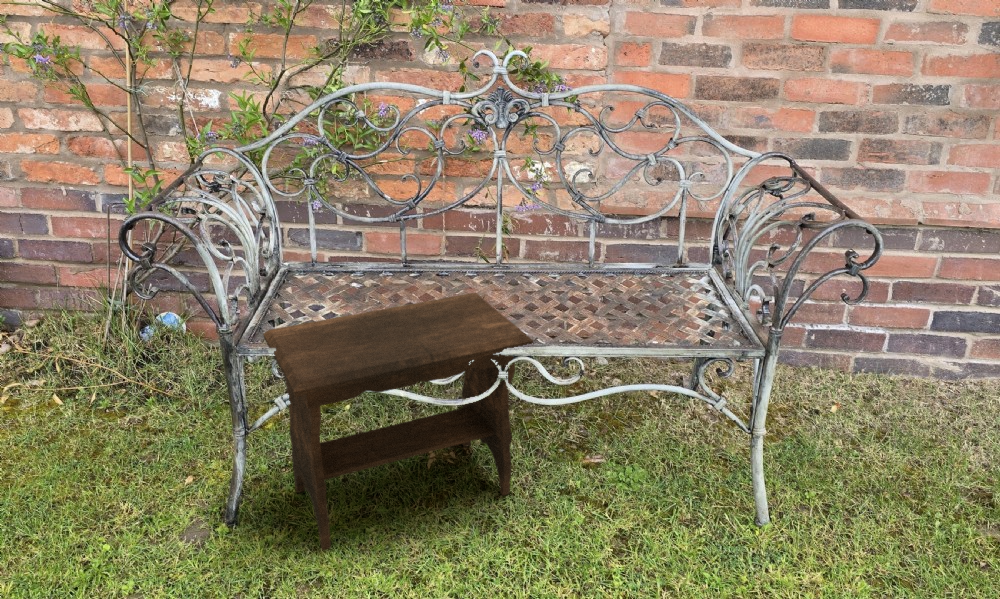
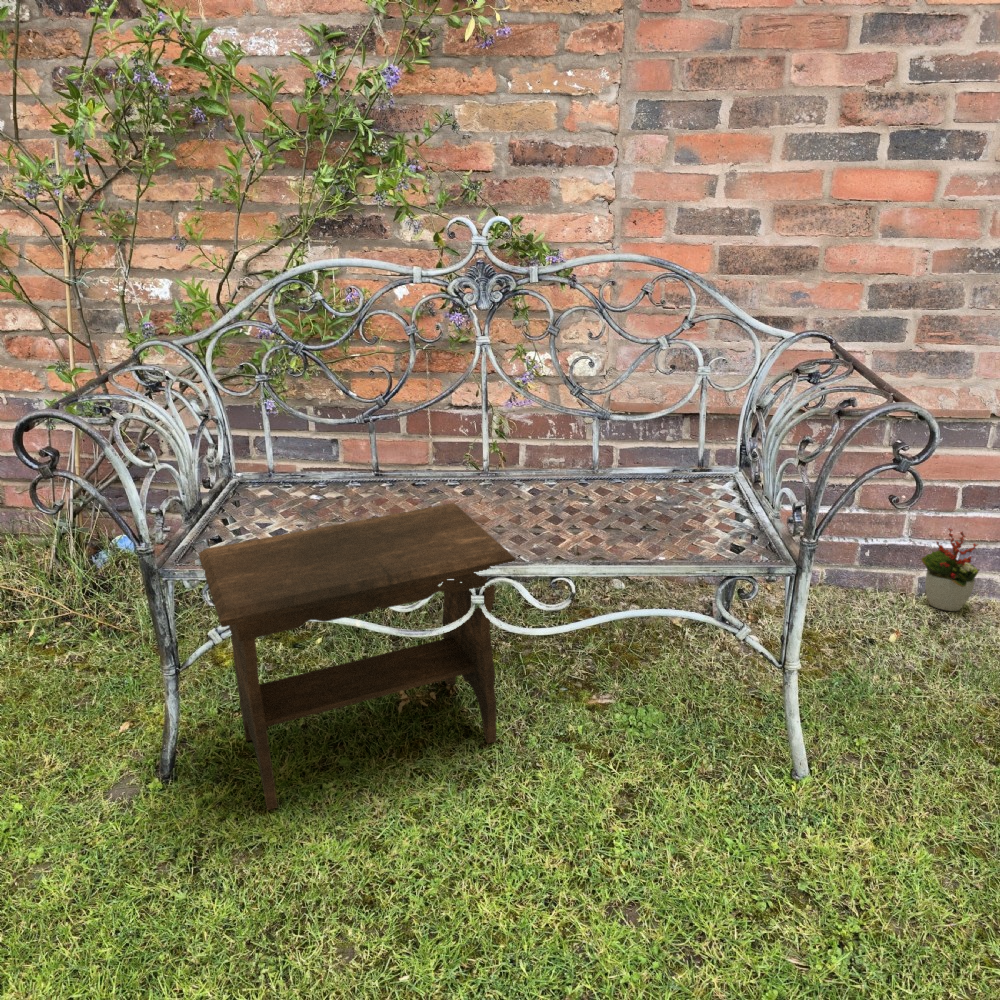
decorative plant: none [858,318,906,388] -> present [922,528,979,611]

